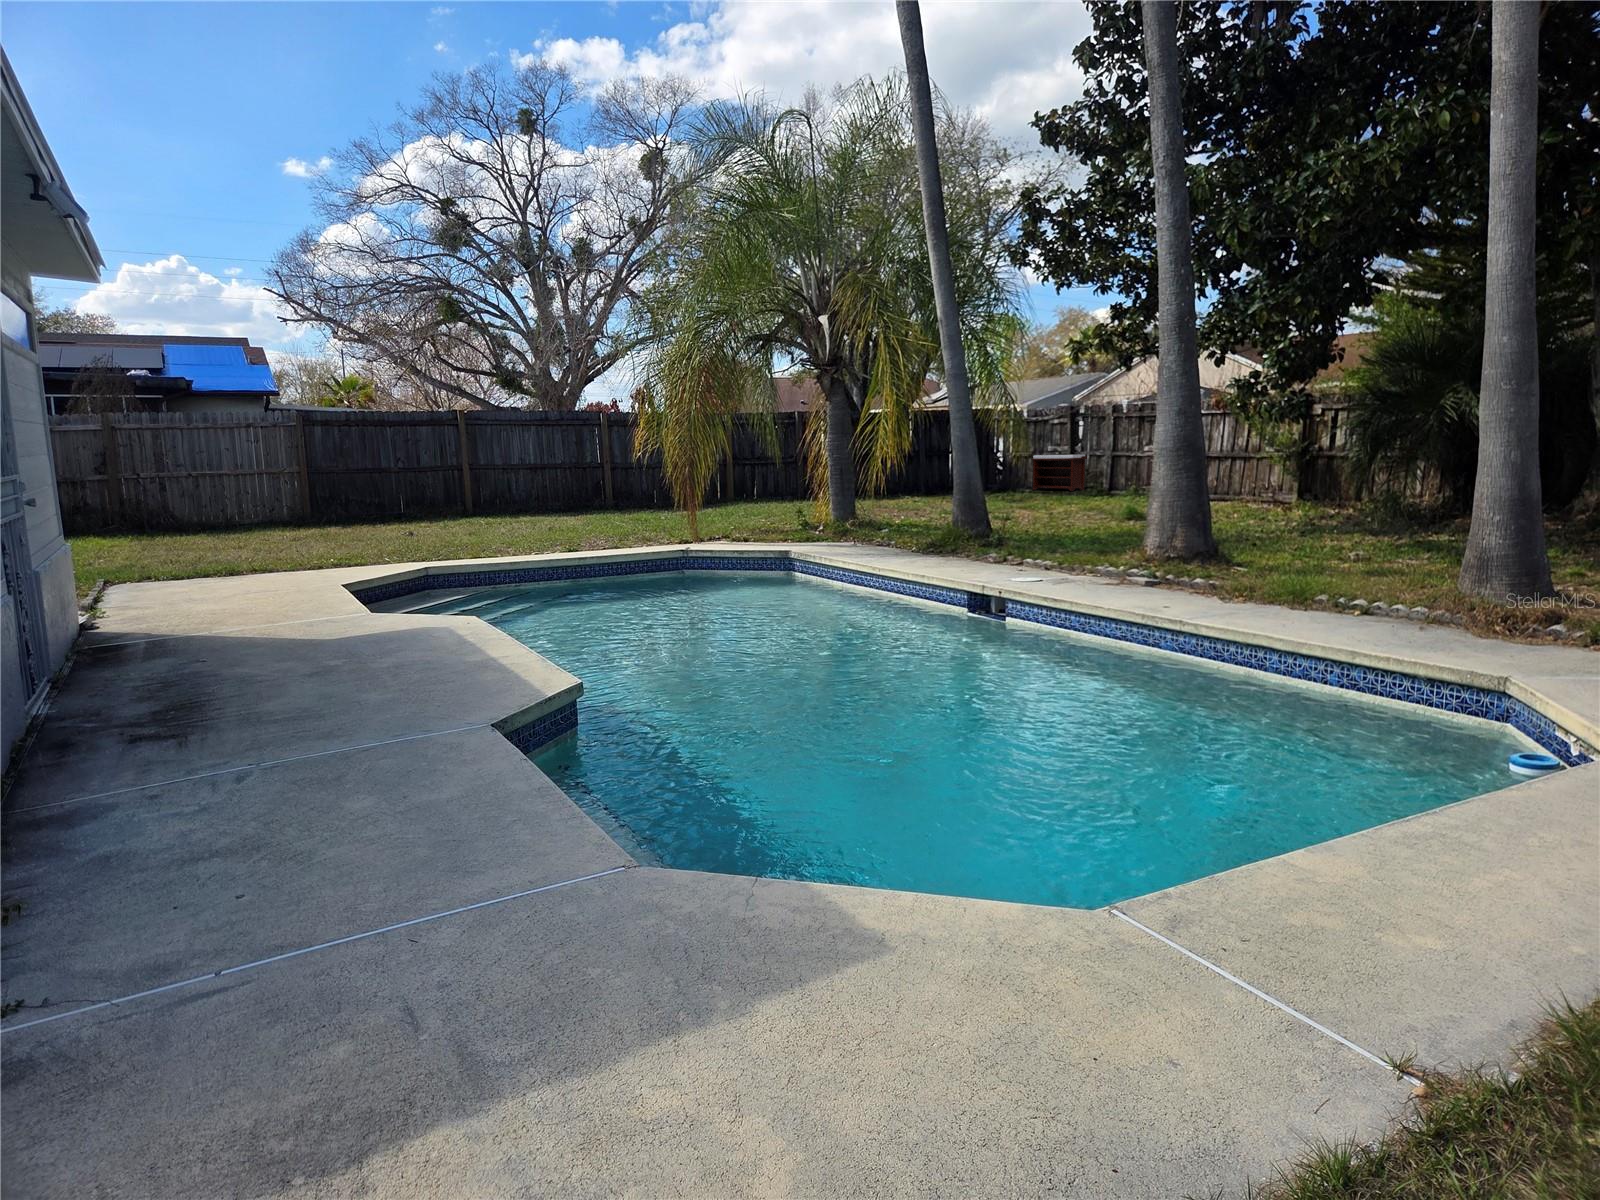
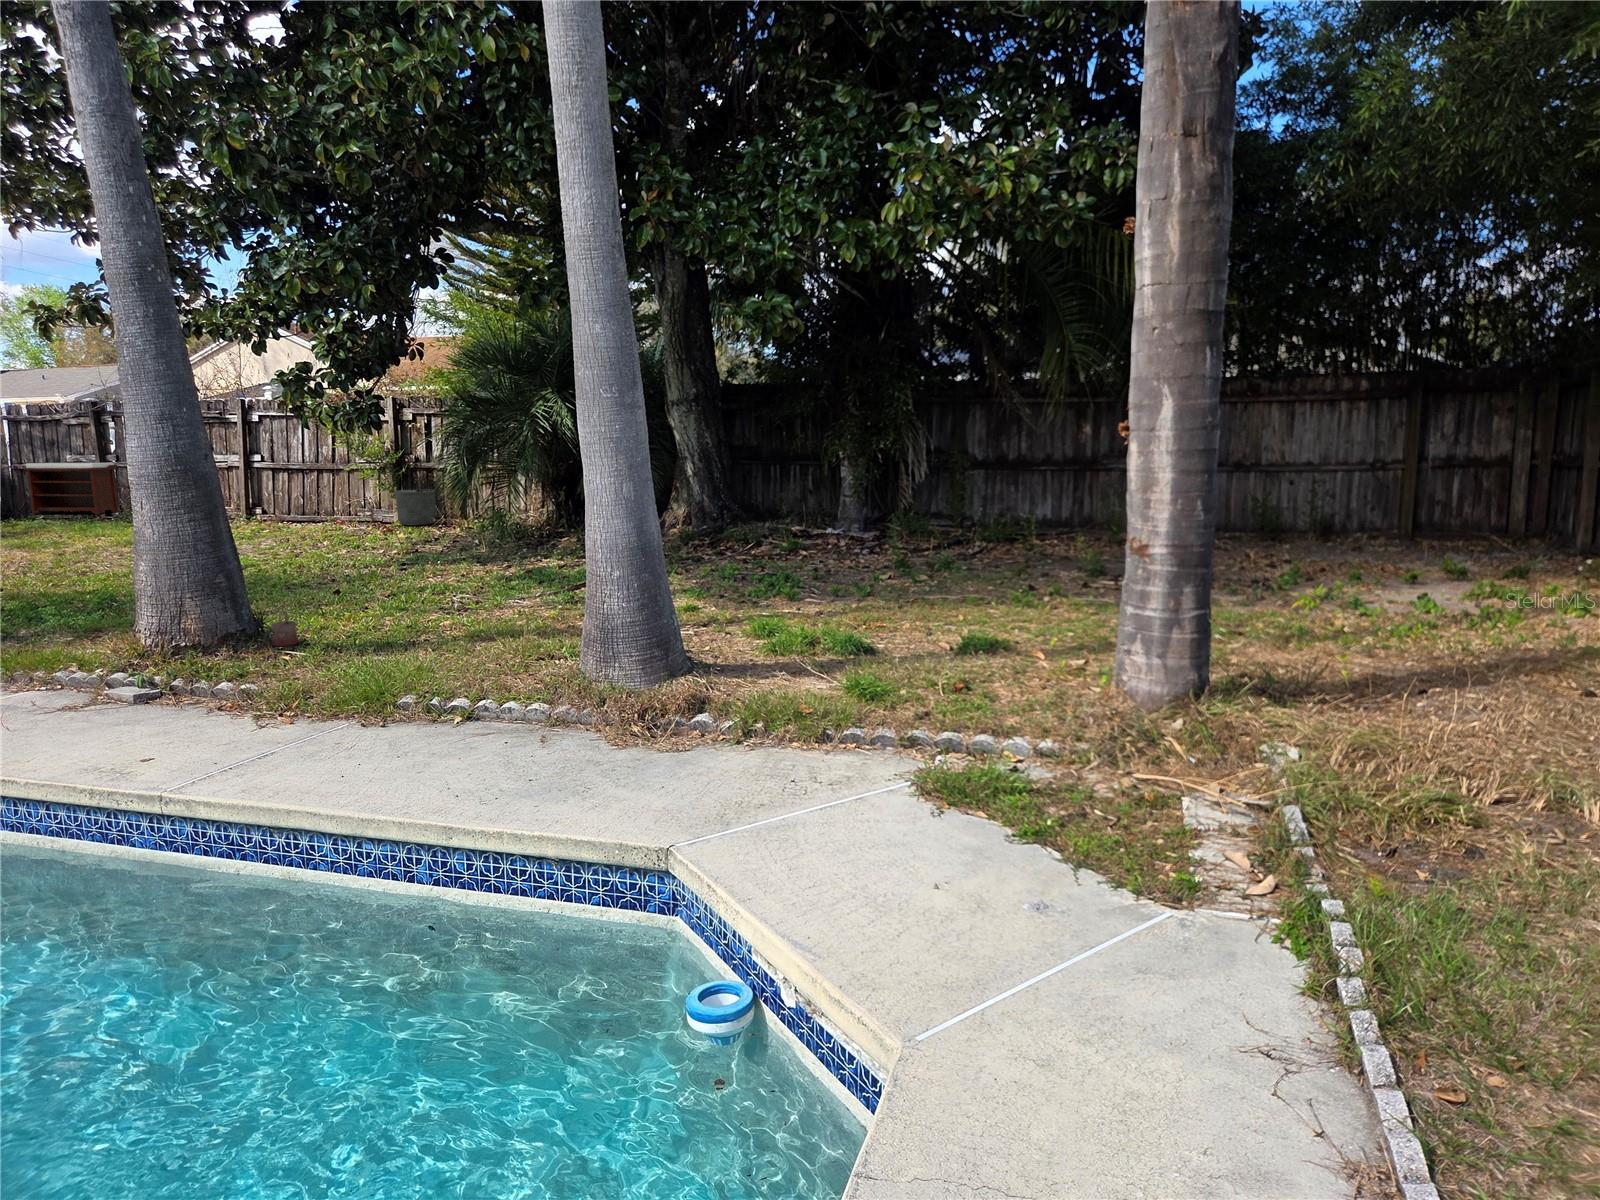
planter: none [1296,475,1333,505] -> present [395,490,435,525]
watering can: none [1206,545,1245,569] -> present [271,610,309,646]

